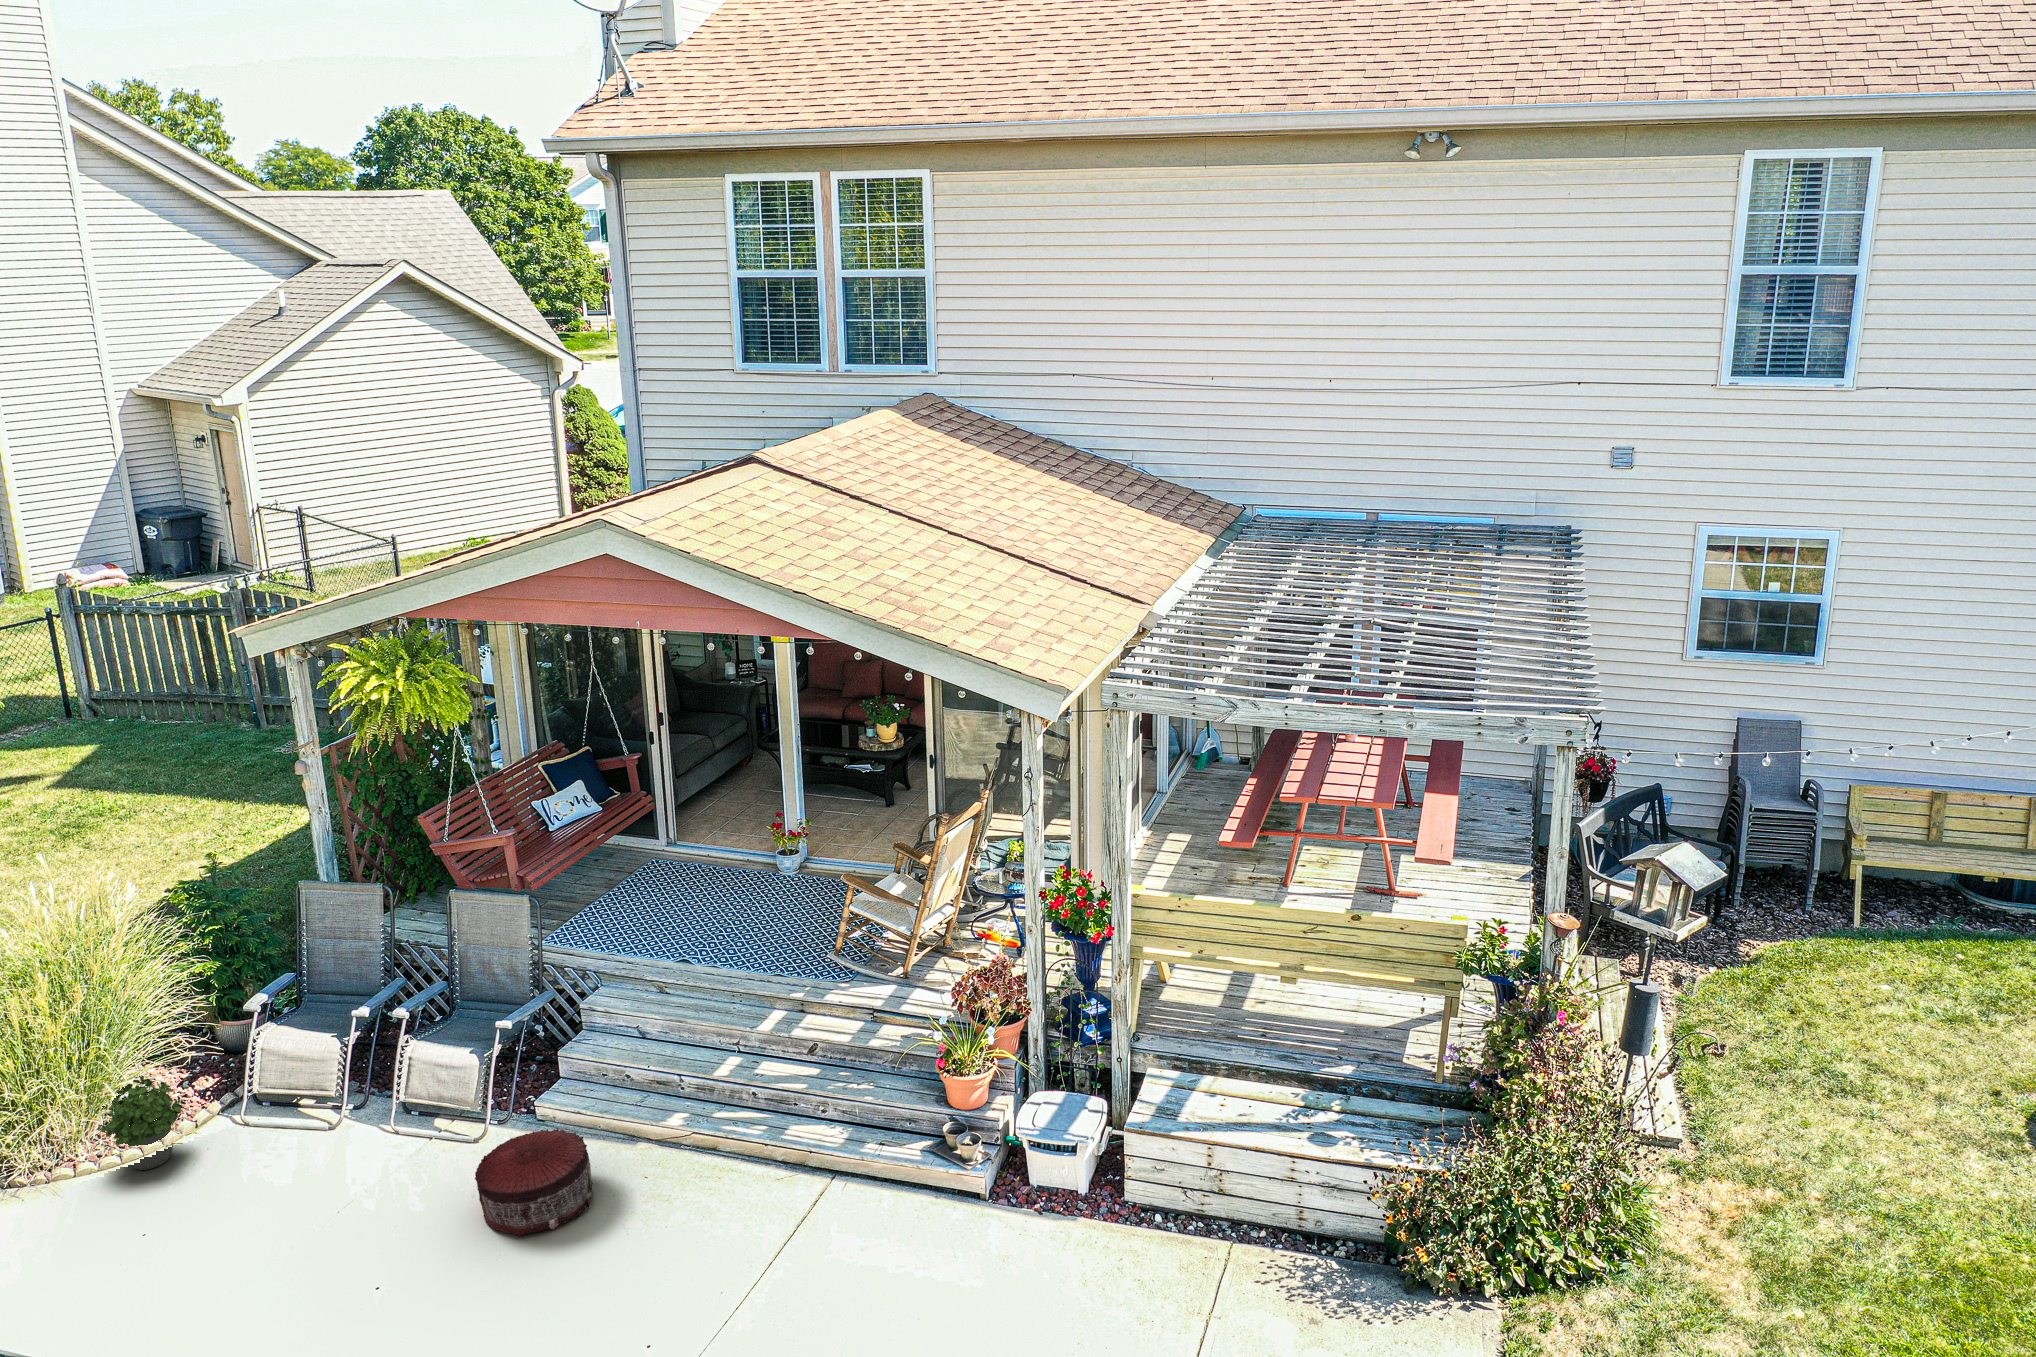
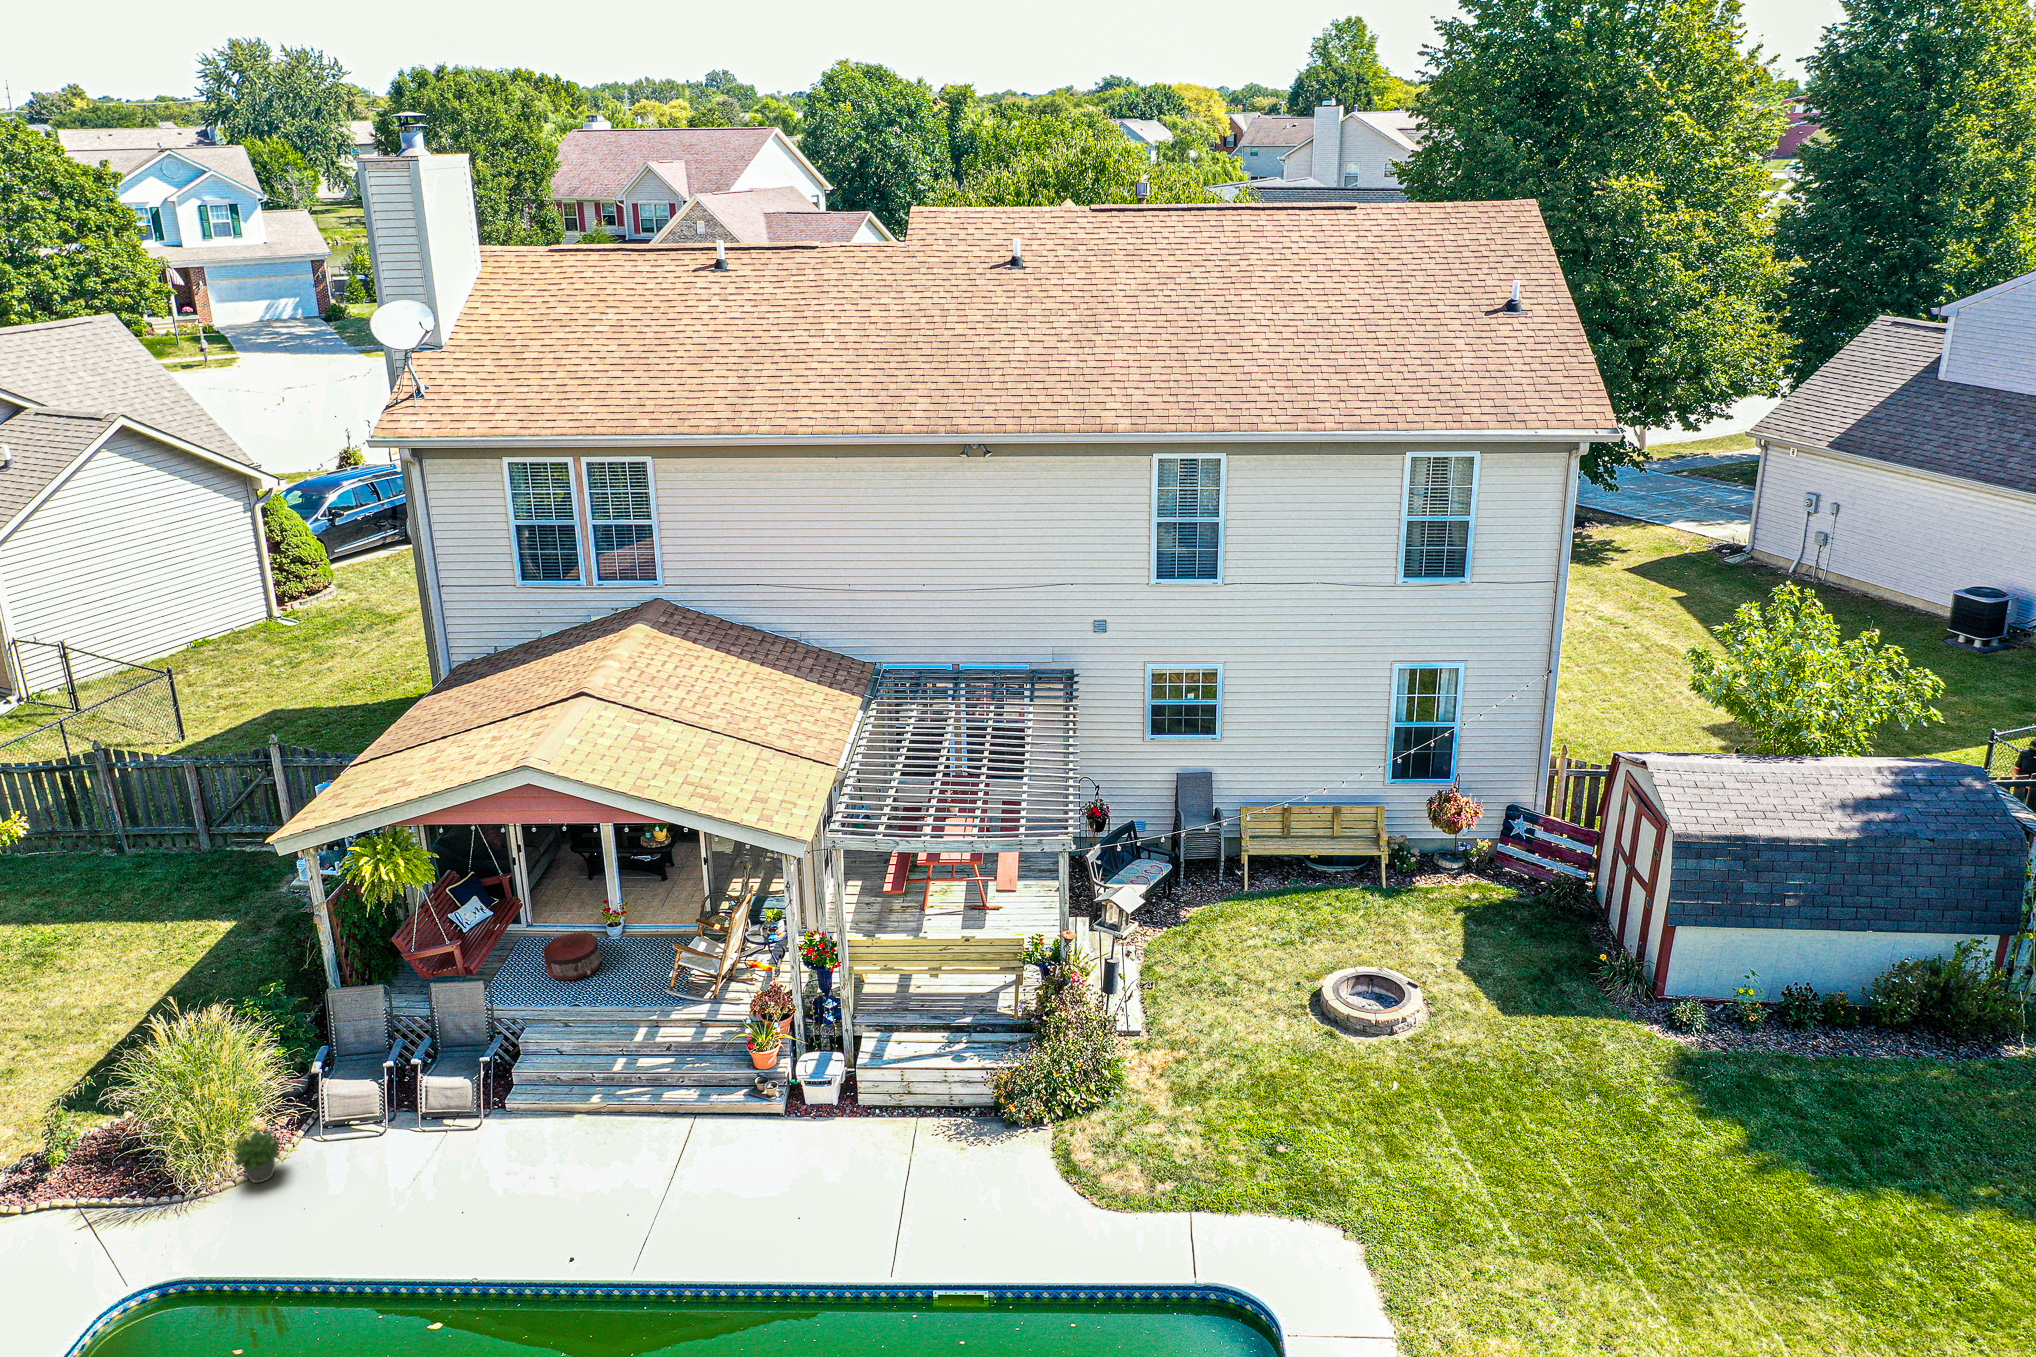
pouf: present [475,1129,593,1236] -> present [544,933,602,980]

